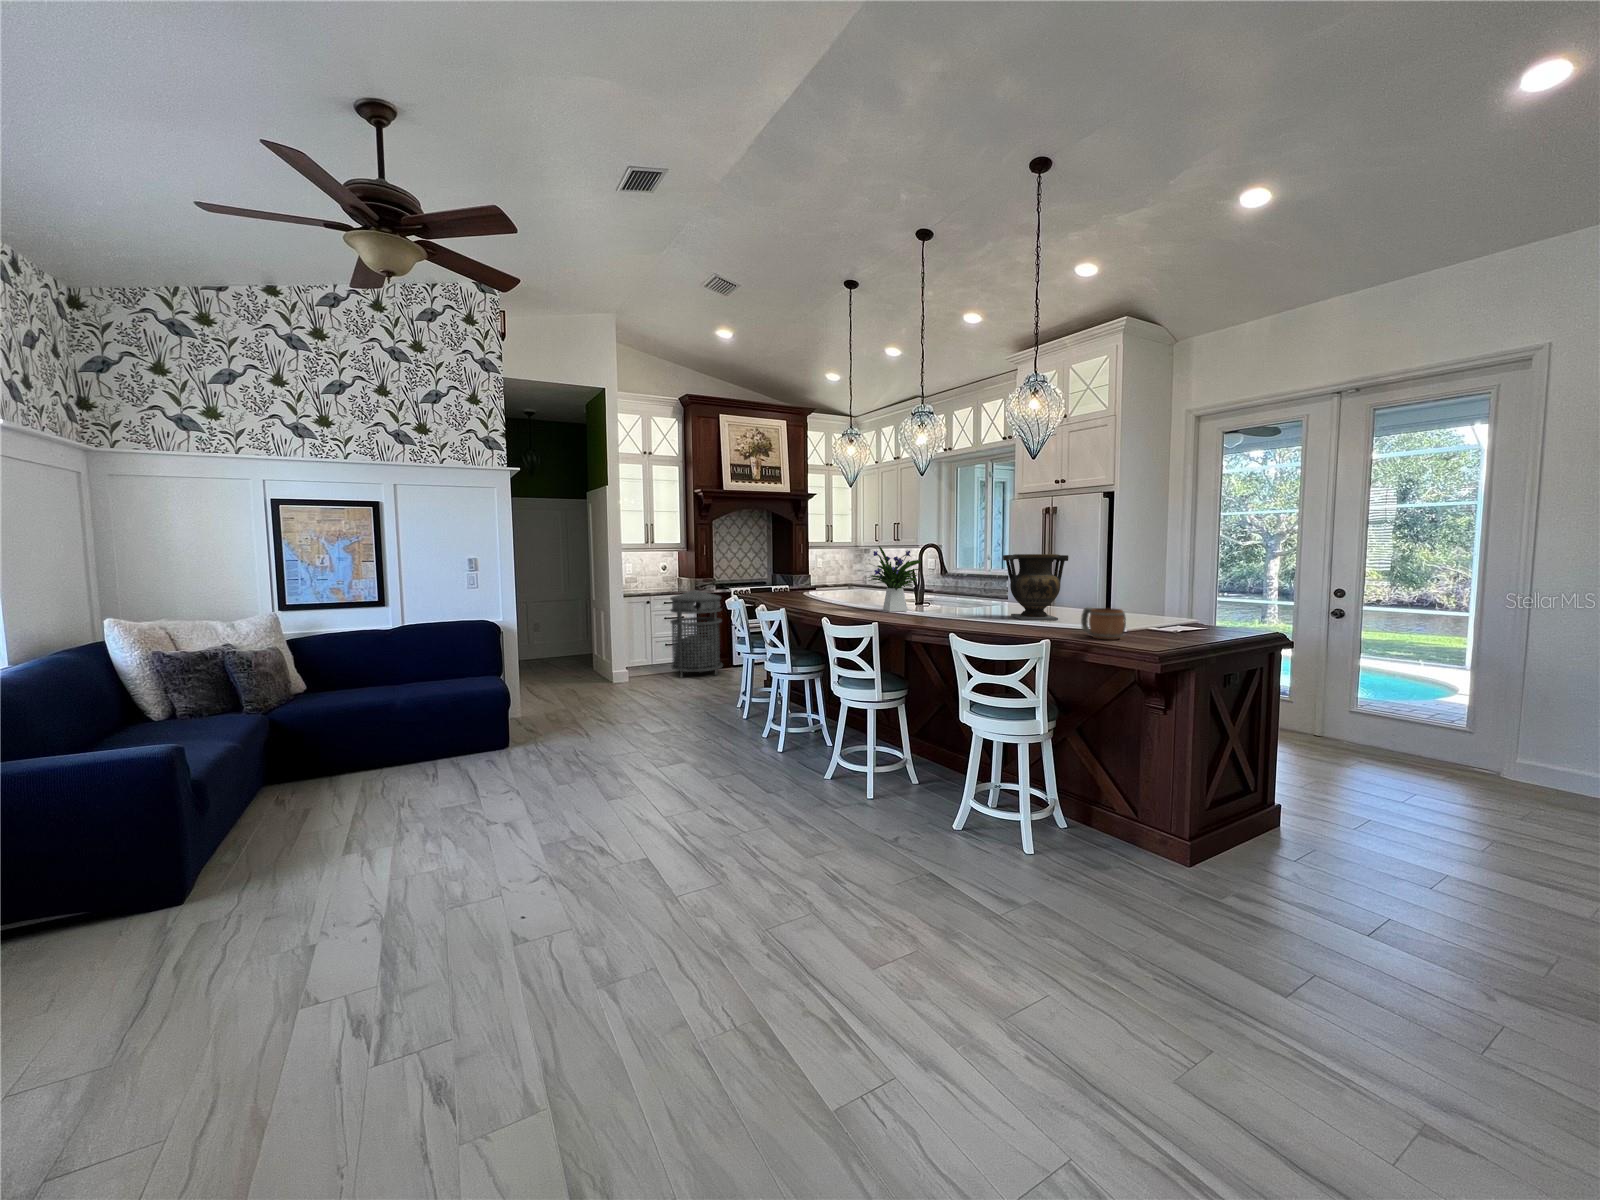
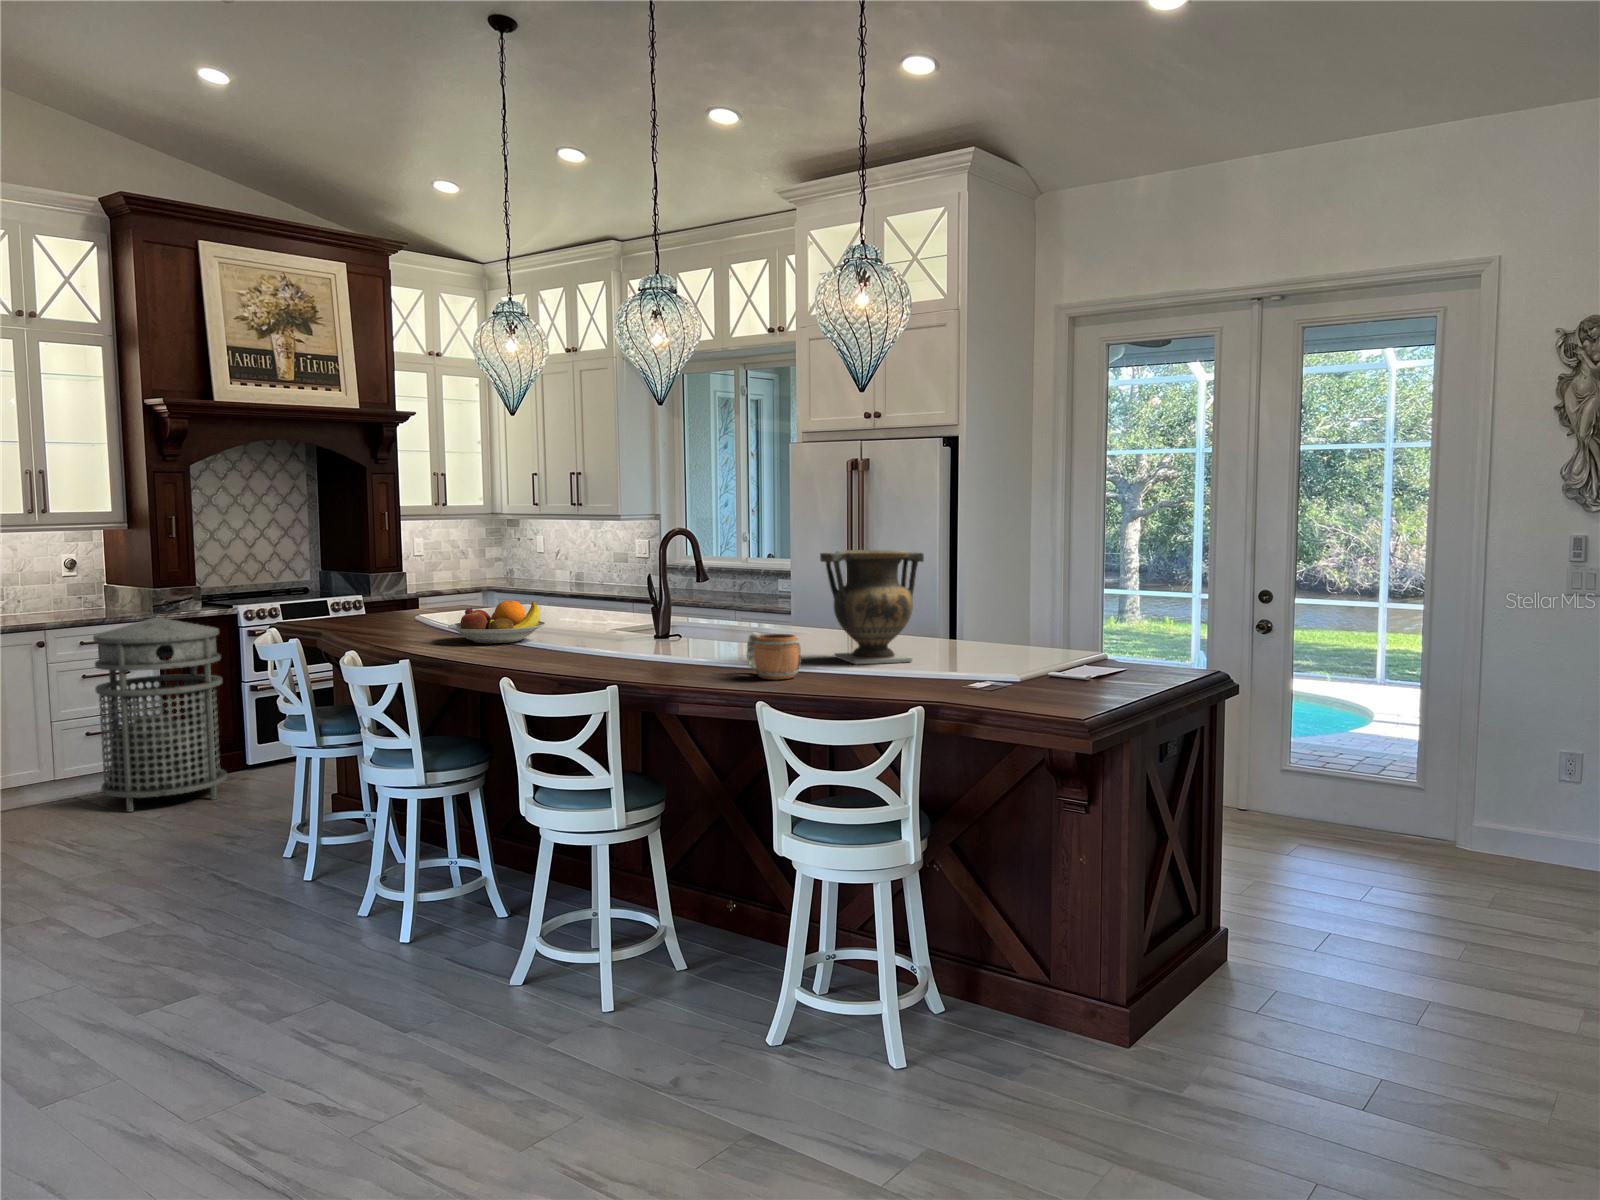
flower arrangement: present [868,546,921,612] -> none [566,536,679,658]
fruit bowl: none [810,582,858,603] -> present [448,600,545,644]
mug: present [1081,607,1126,640] -> present [747,632,801,680]

